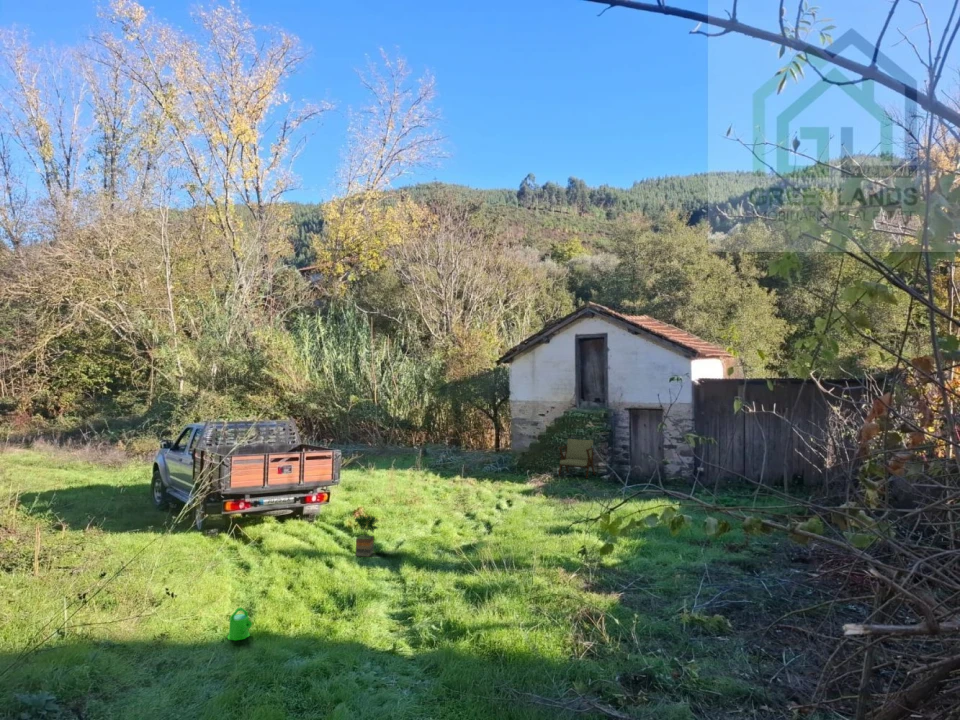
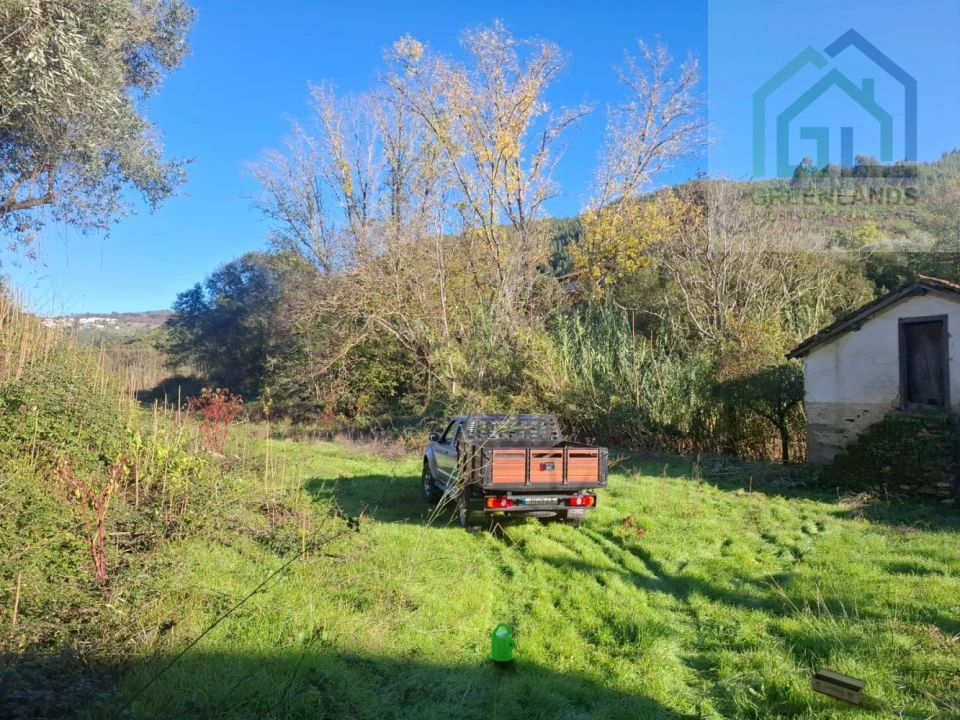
lounge chair: present [558,439,595,478] -> none [881,450,940,503]
potted tree: present [355,516,378,557] -> none [627,526,657,577]
toolbox: none [474,603,509,624] -> present [811,667,866,704]

